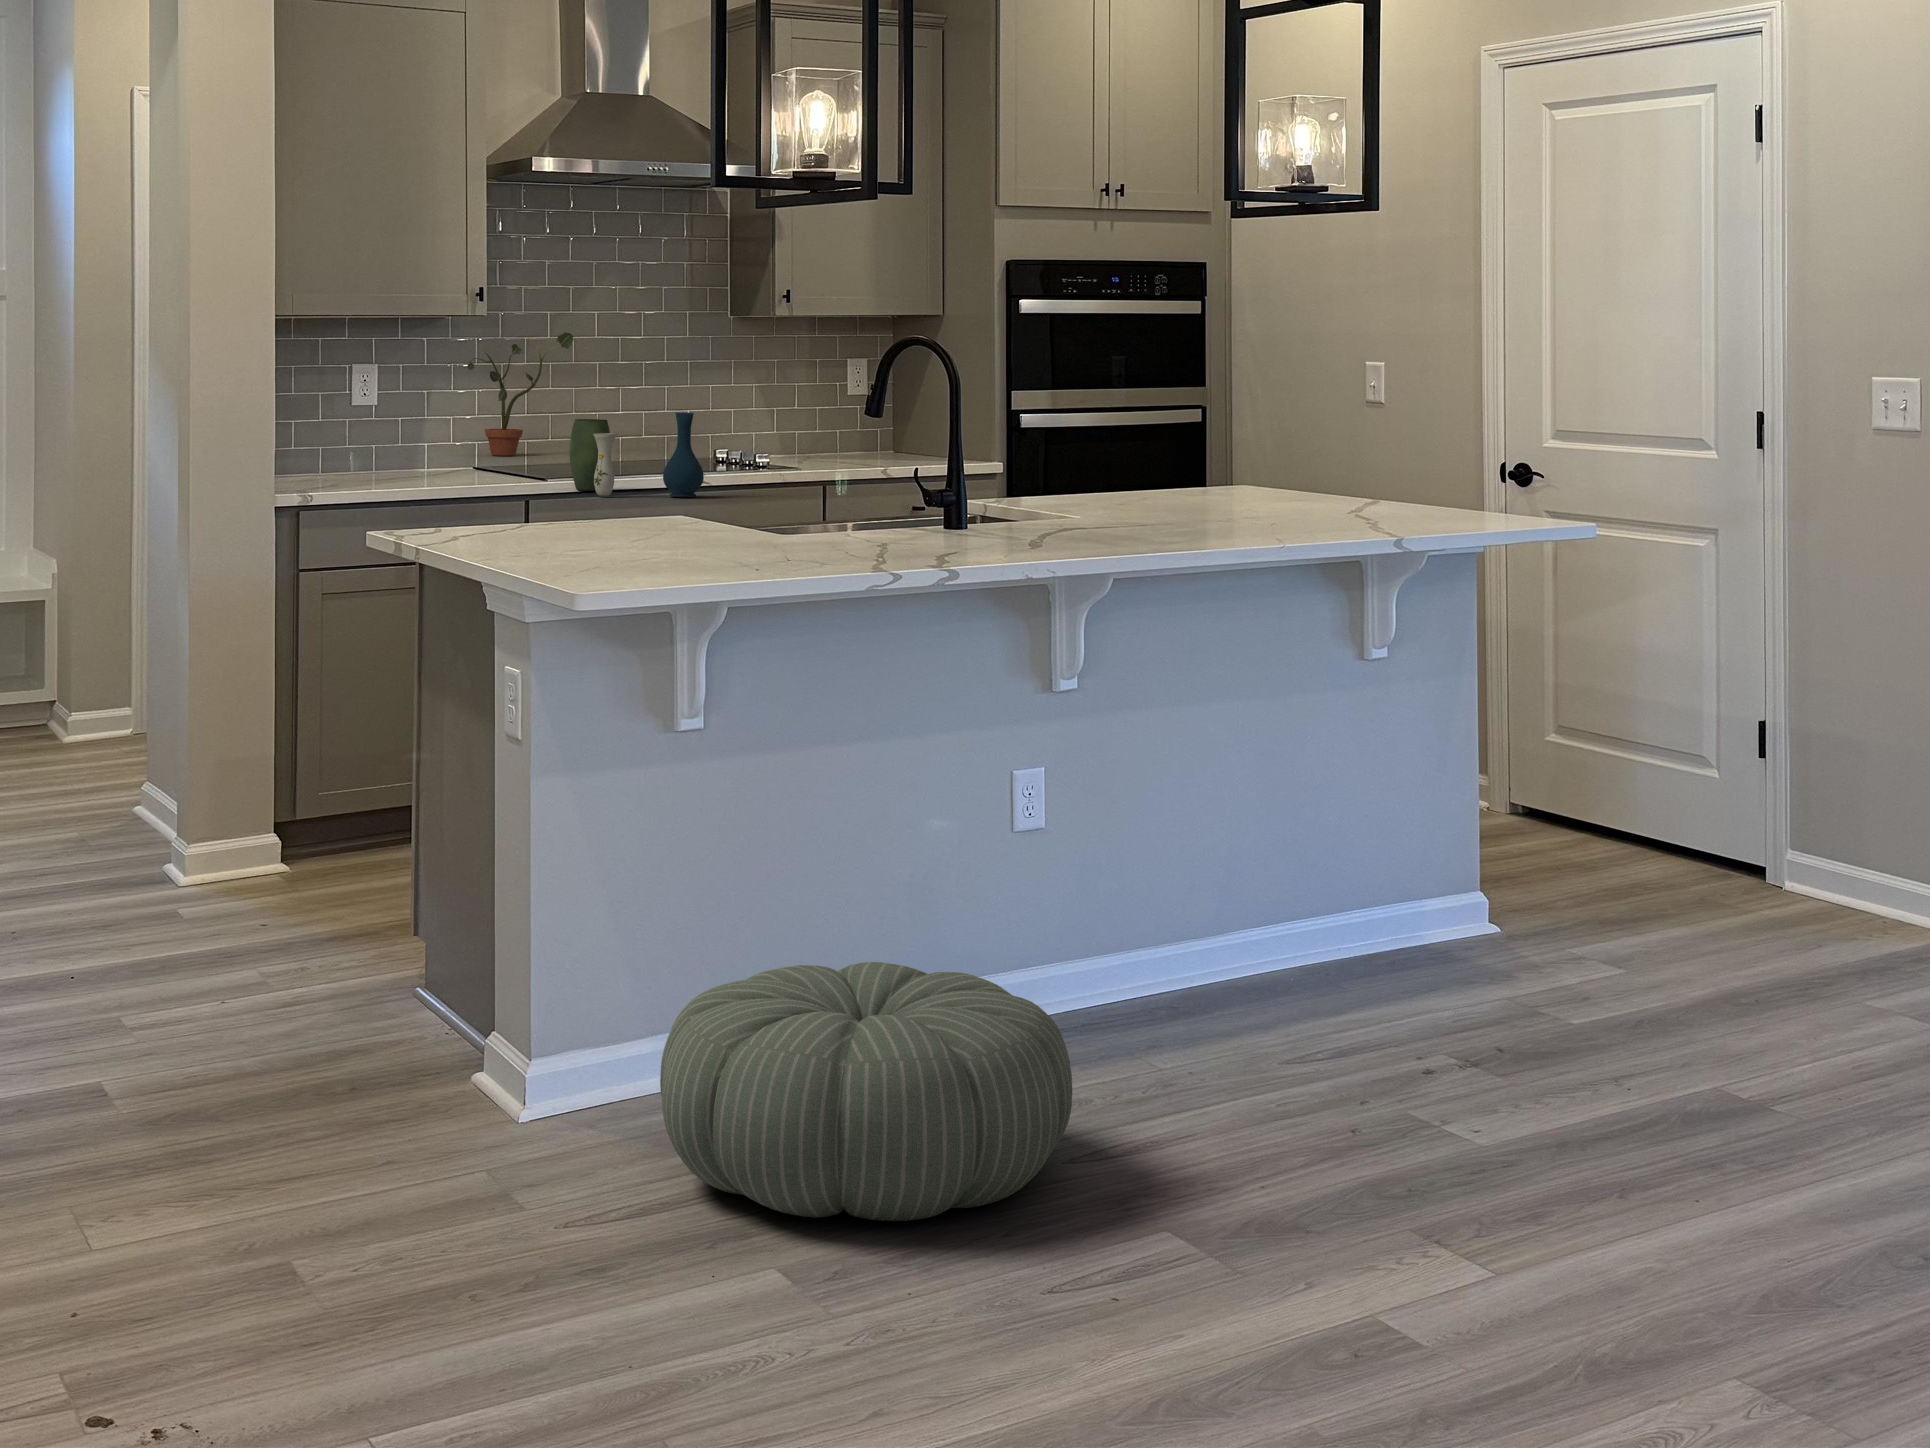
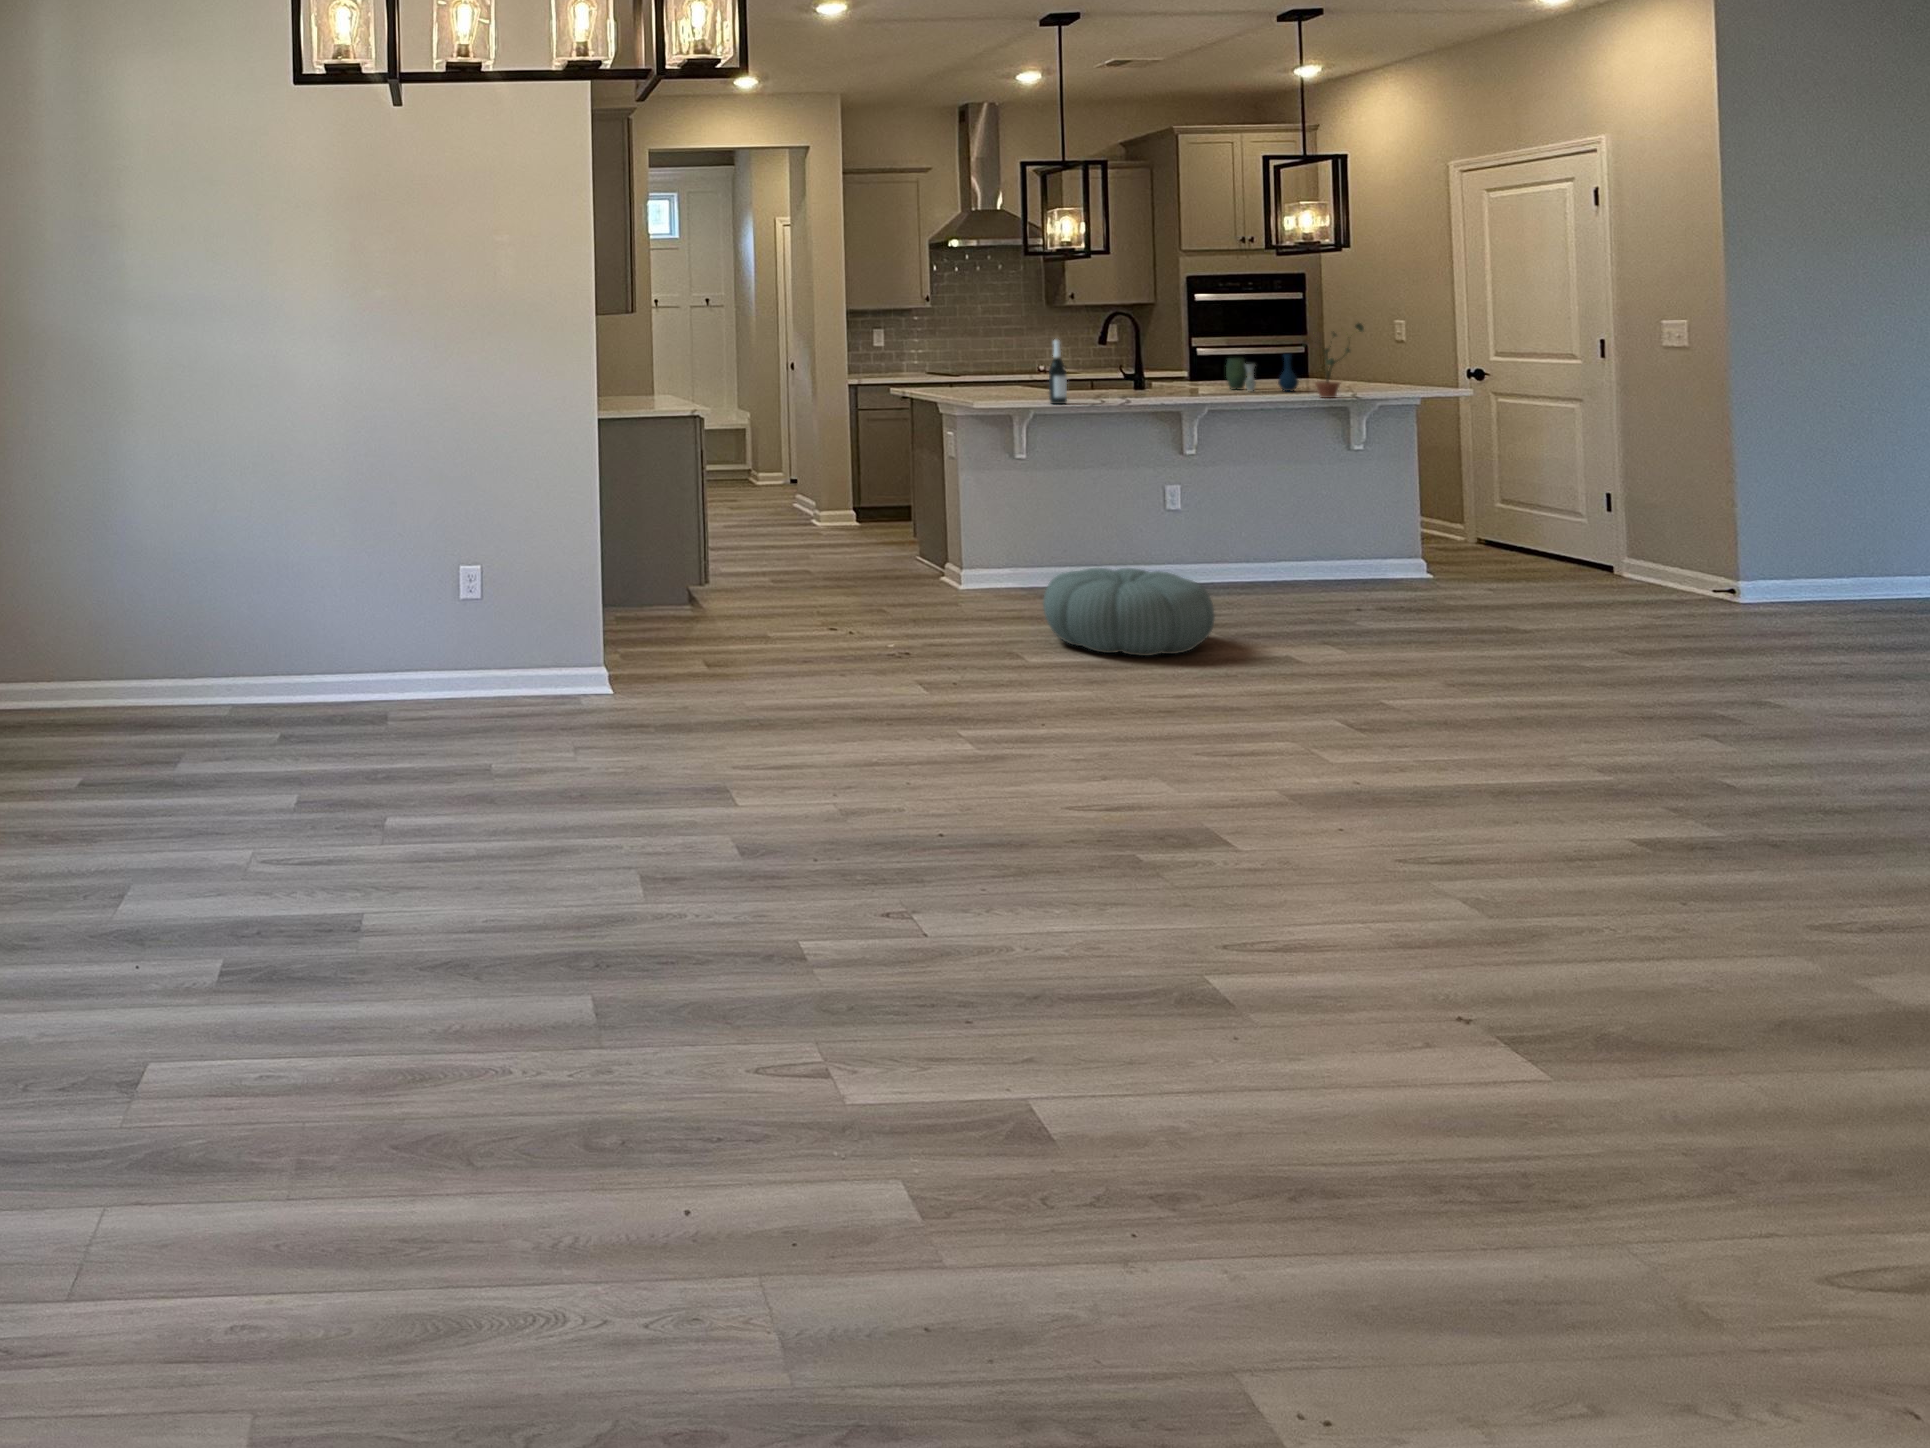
potted plant: present [468,332,574,456] -> present [1303,323,1364,398]
wine bottle: none [712,374,753,531] -> present [1049,339,1067,404]
vase: present [570,413,704,497] -> present [1226,354,1298,391]

